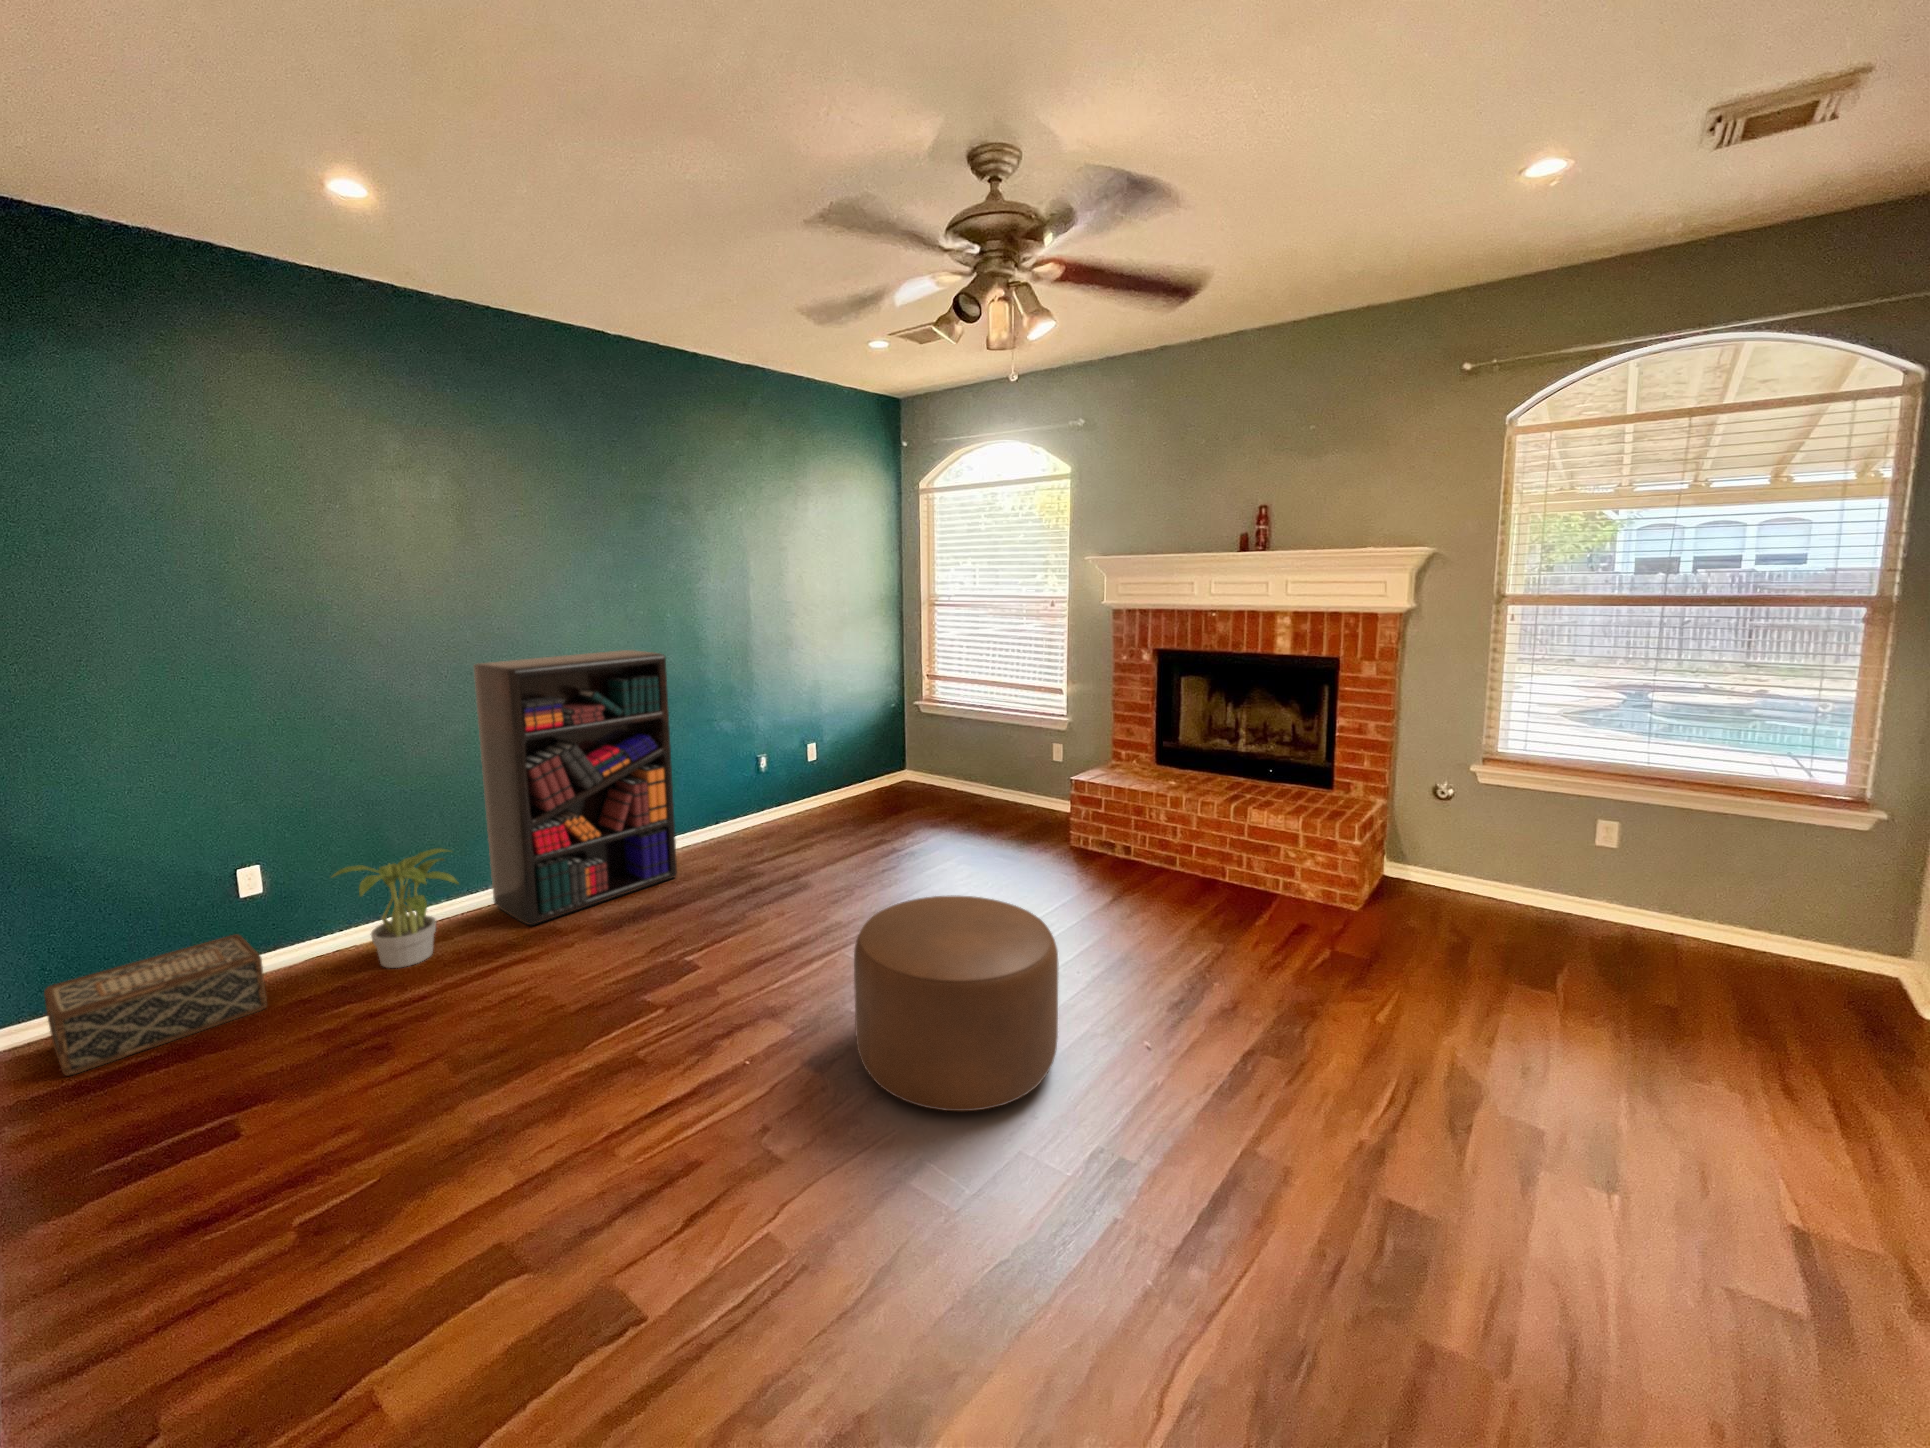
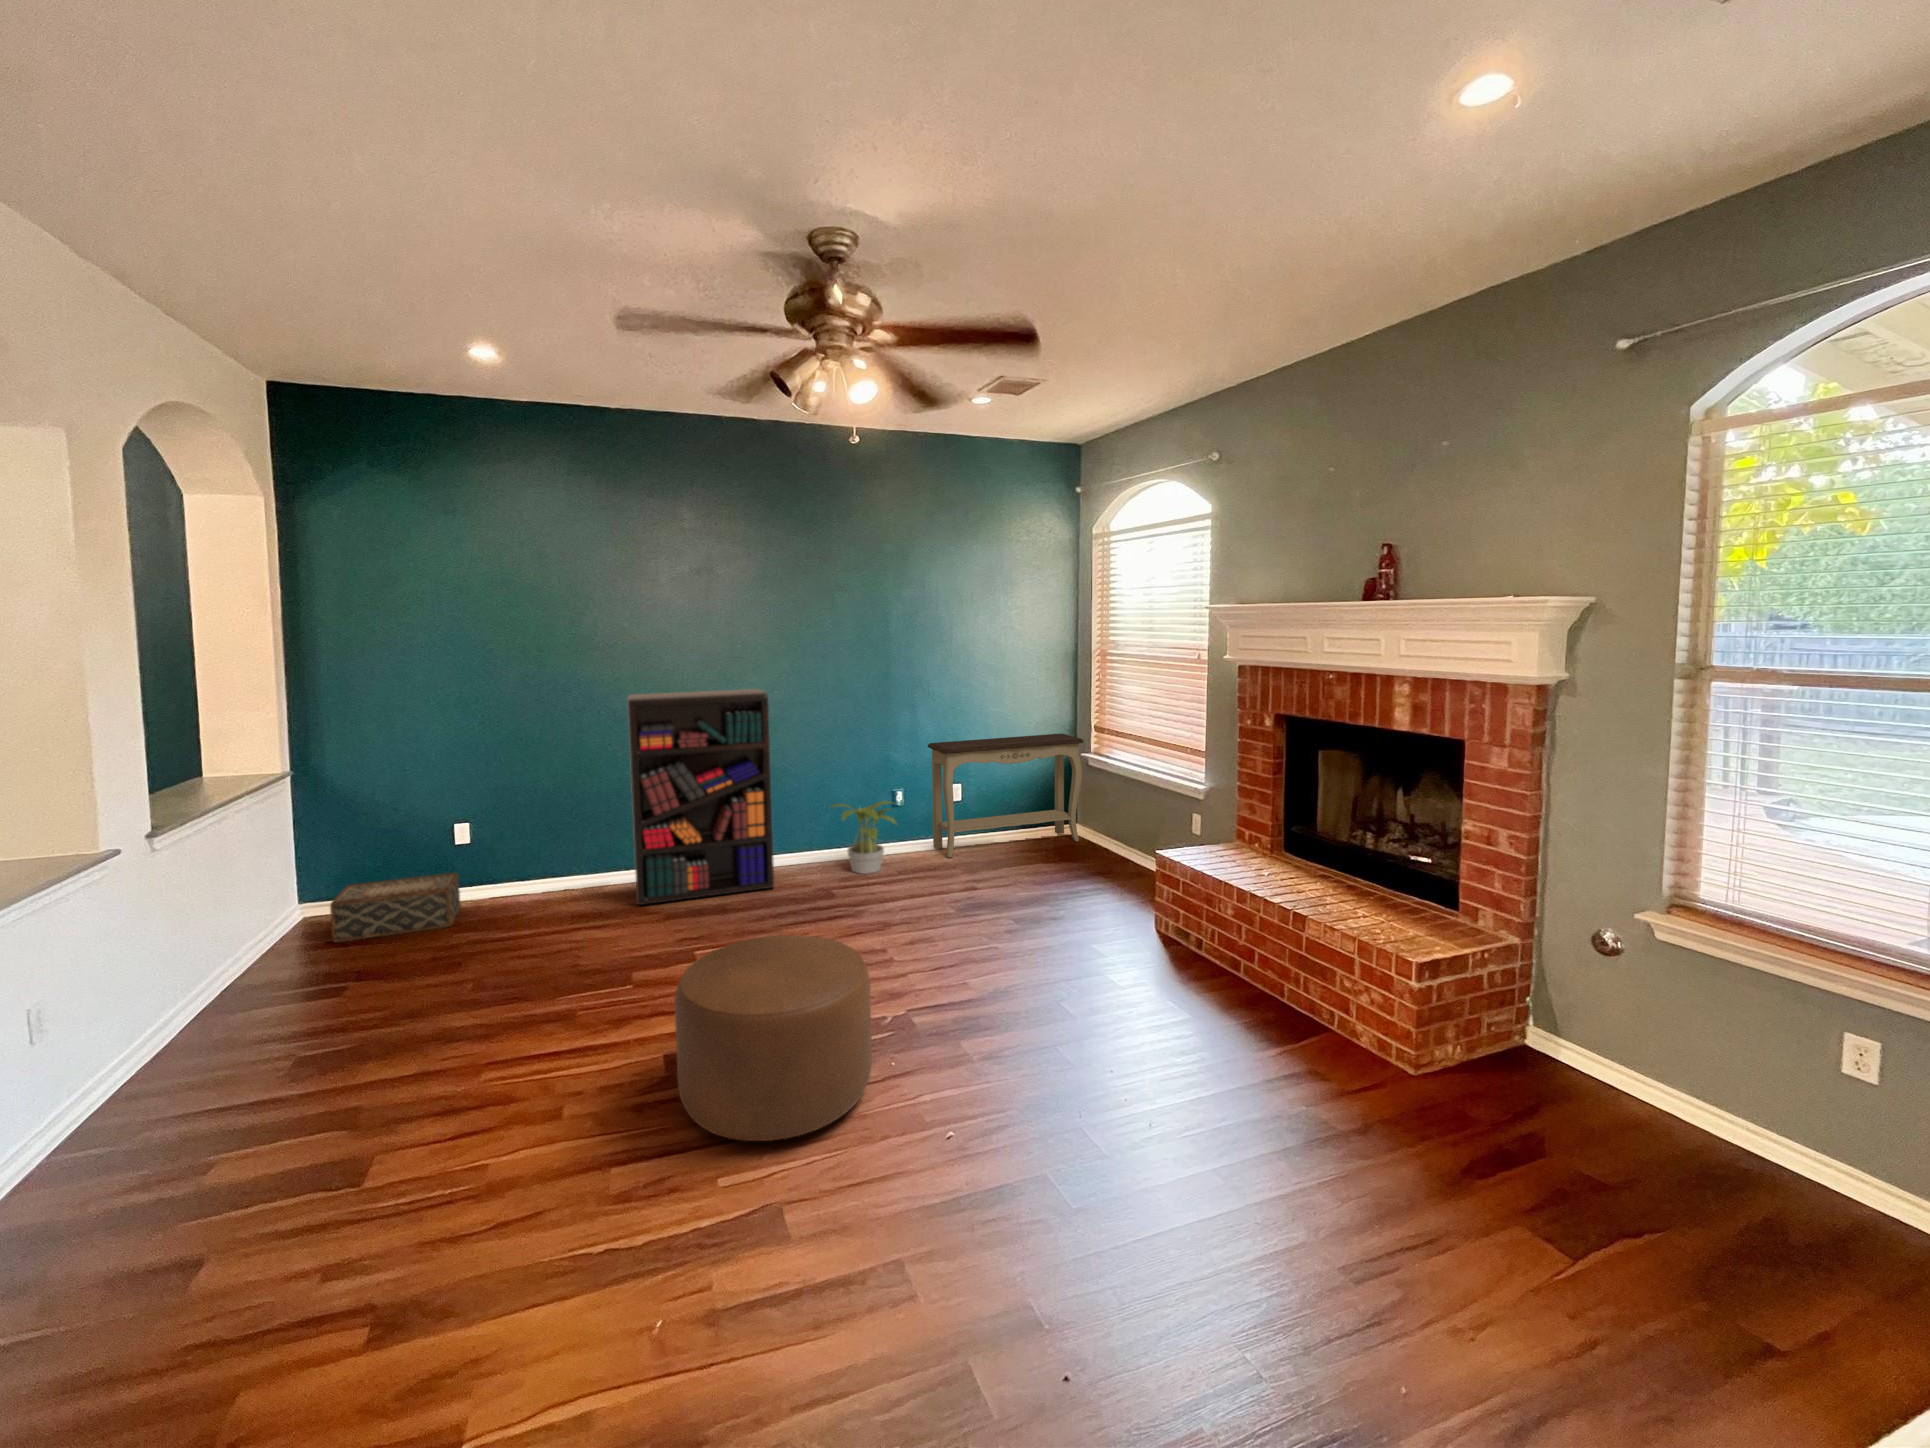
console table: none [787,683,925,817] -> present [928,733,1084,858]
potted plant: present [332,848,458,968] -> present [832,801,896,874]

